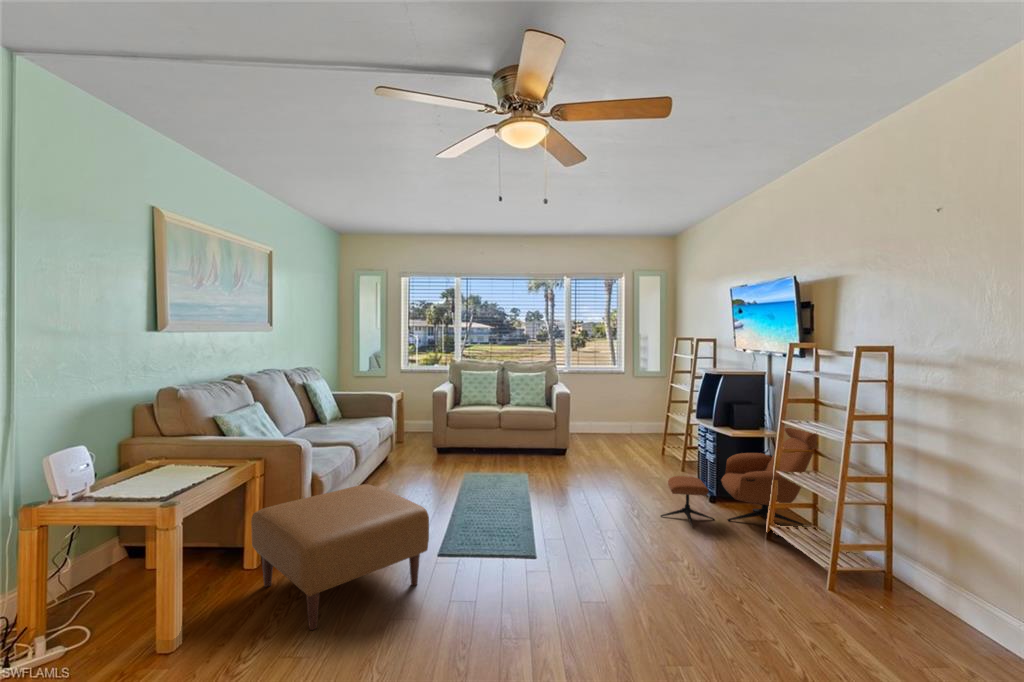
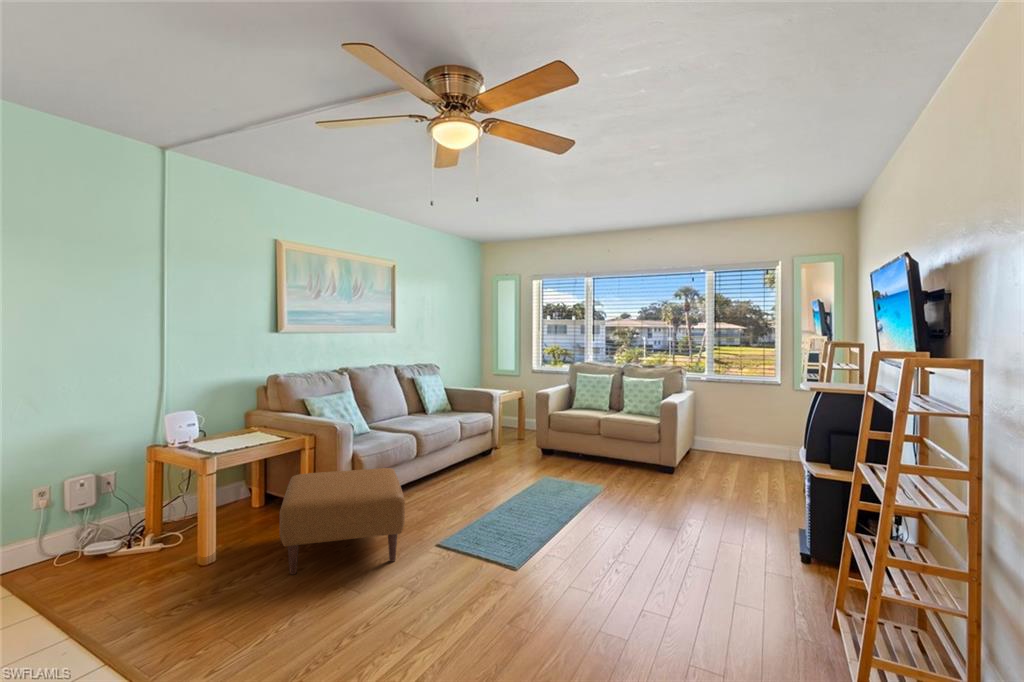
lounge chair: present [661,428,817,537] -> none [698,466,905,613]

